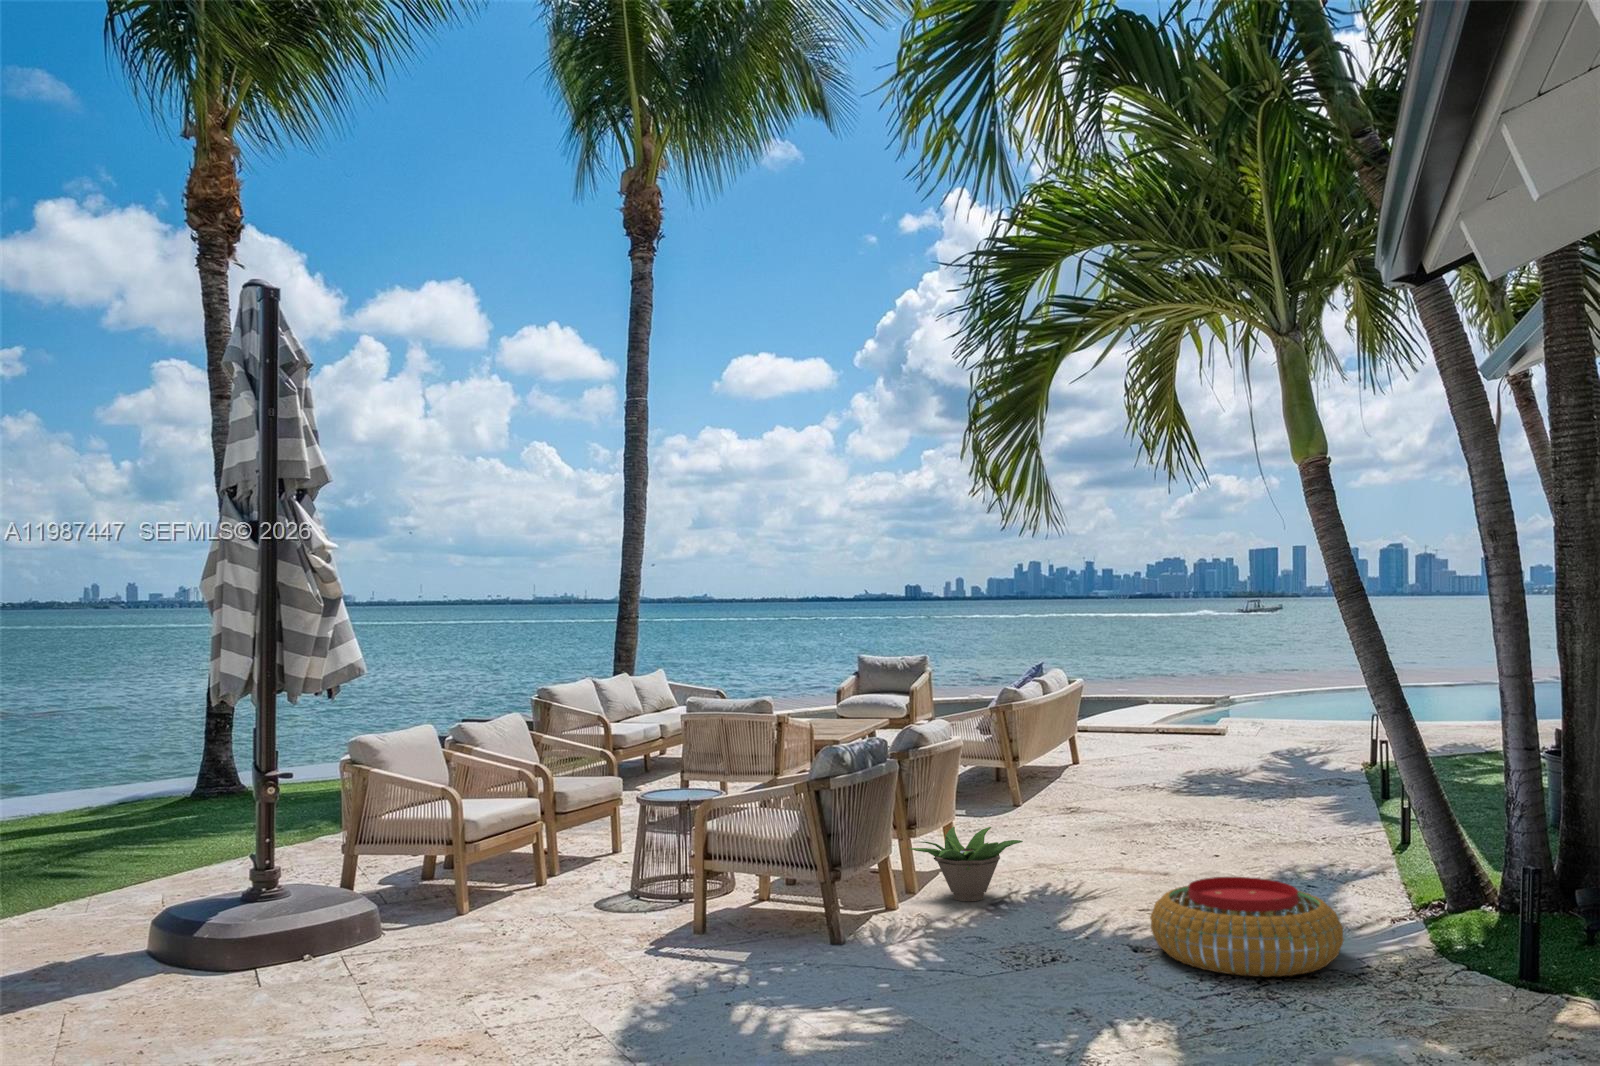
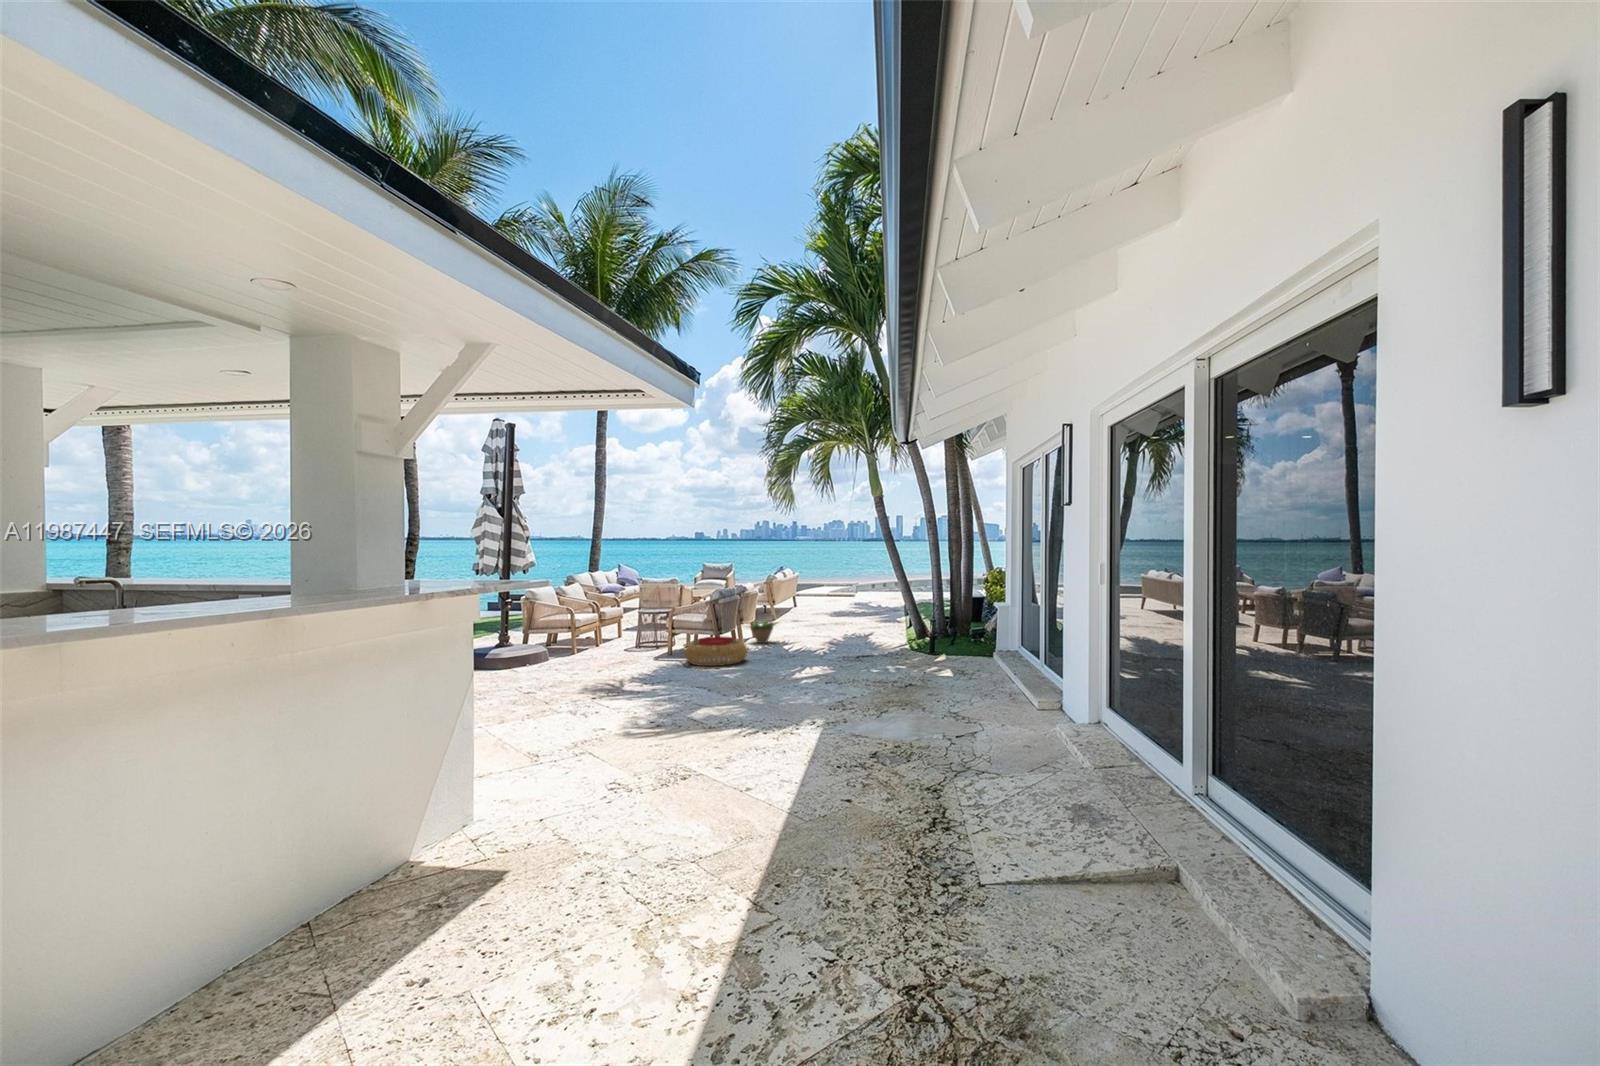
pouf: present [1150,877,1344,977] -> present [685,636,747,666]

